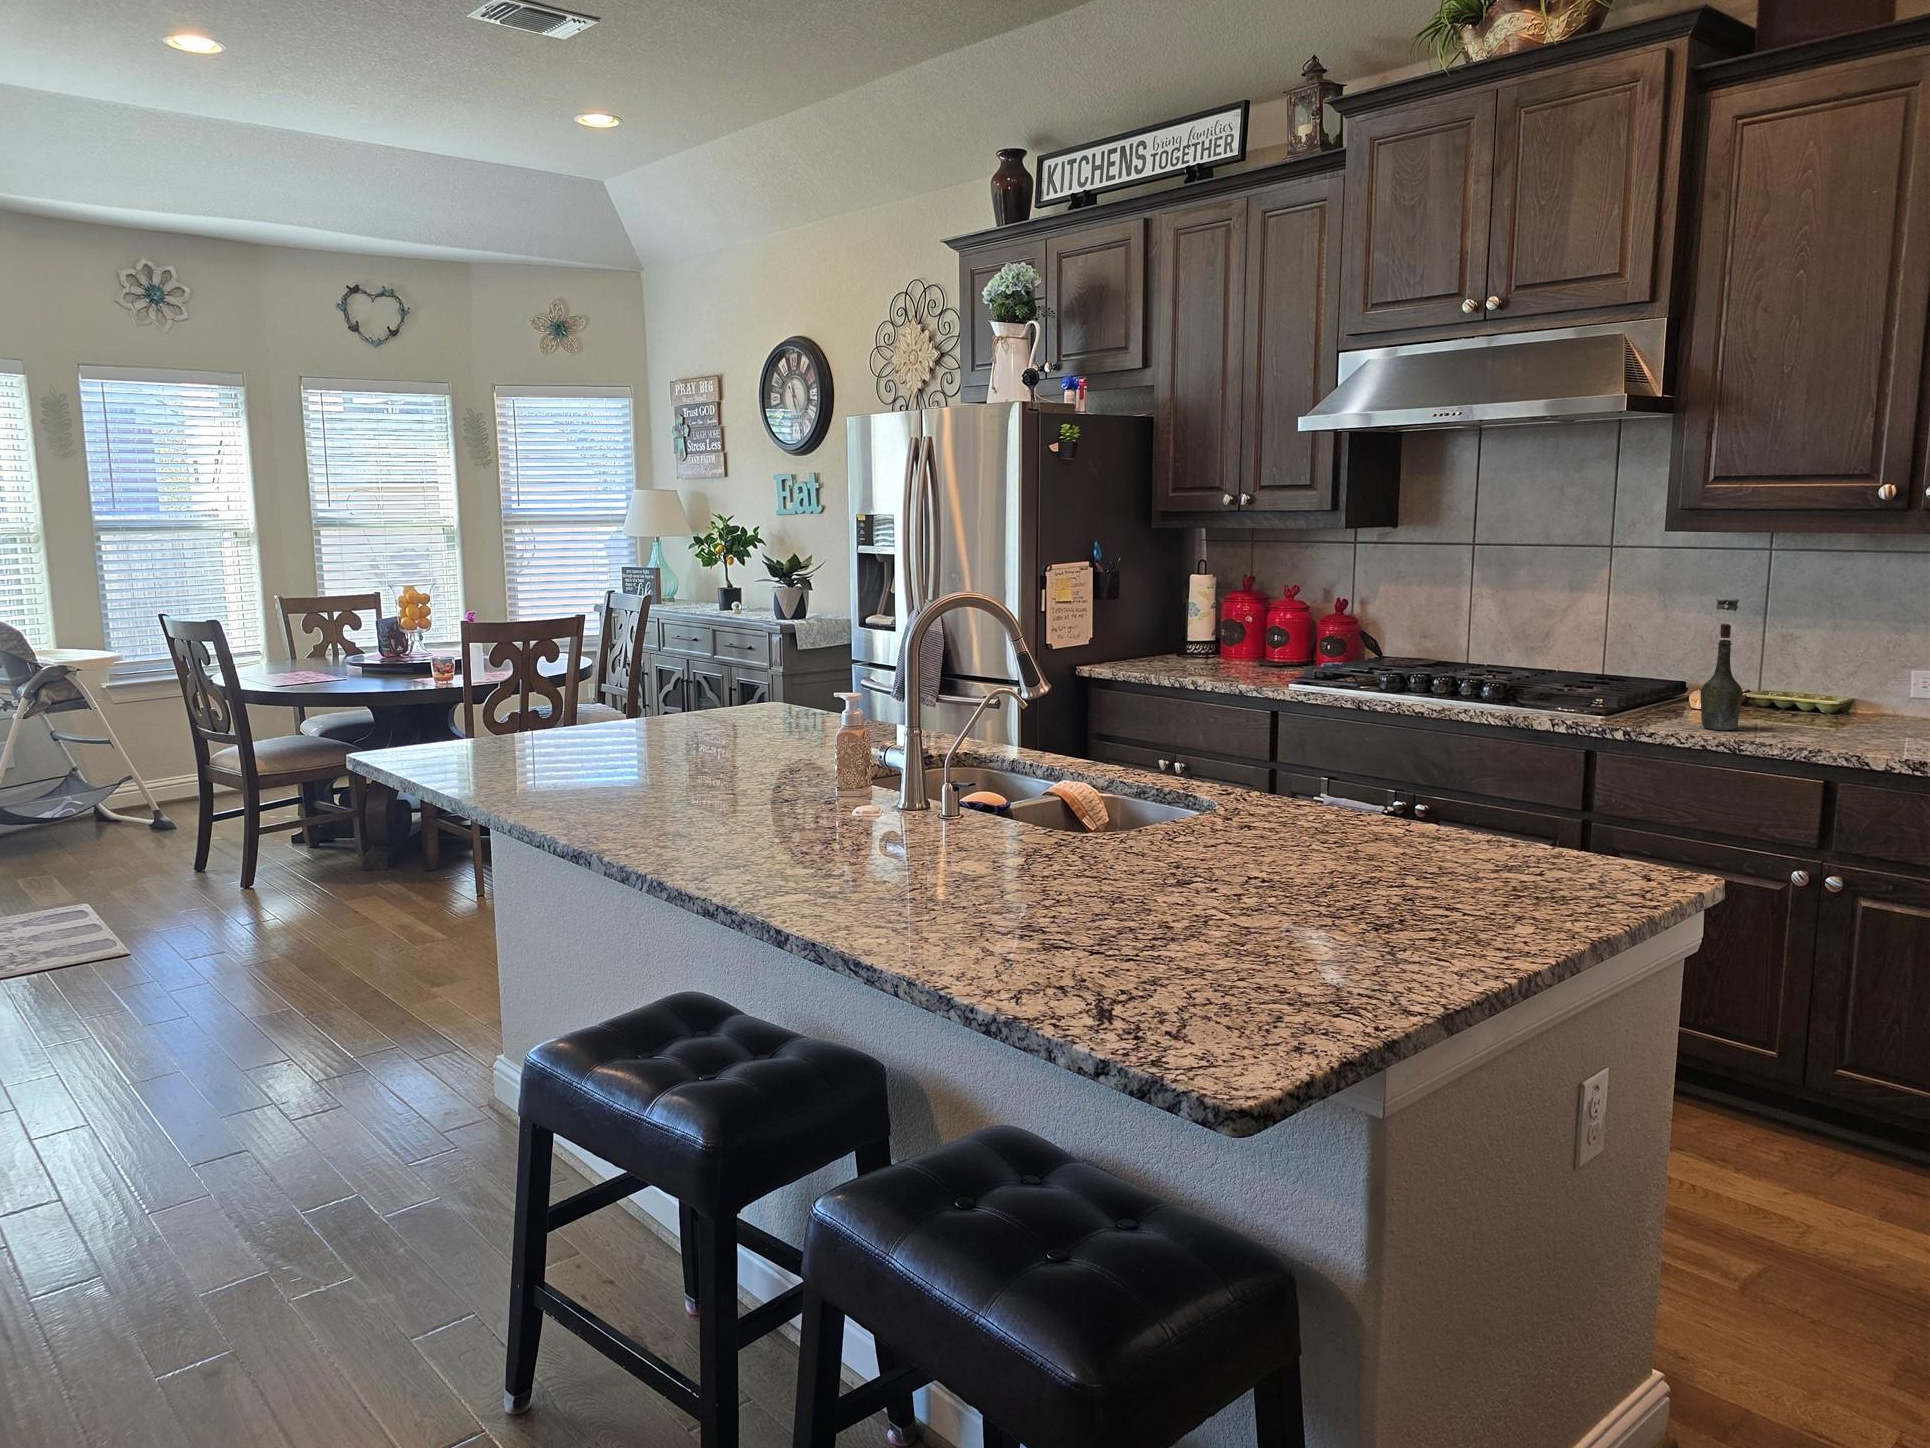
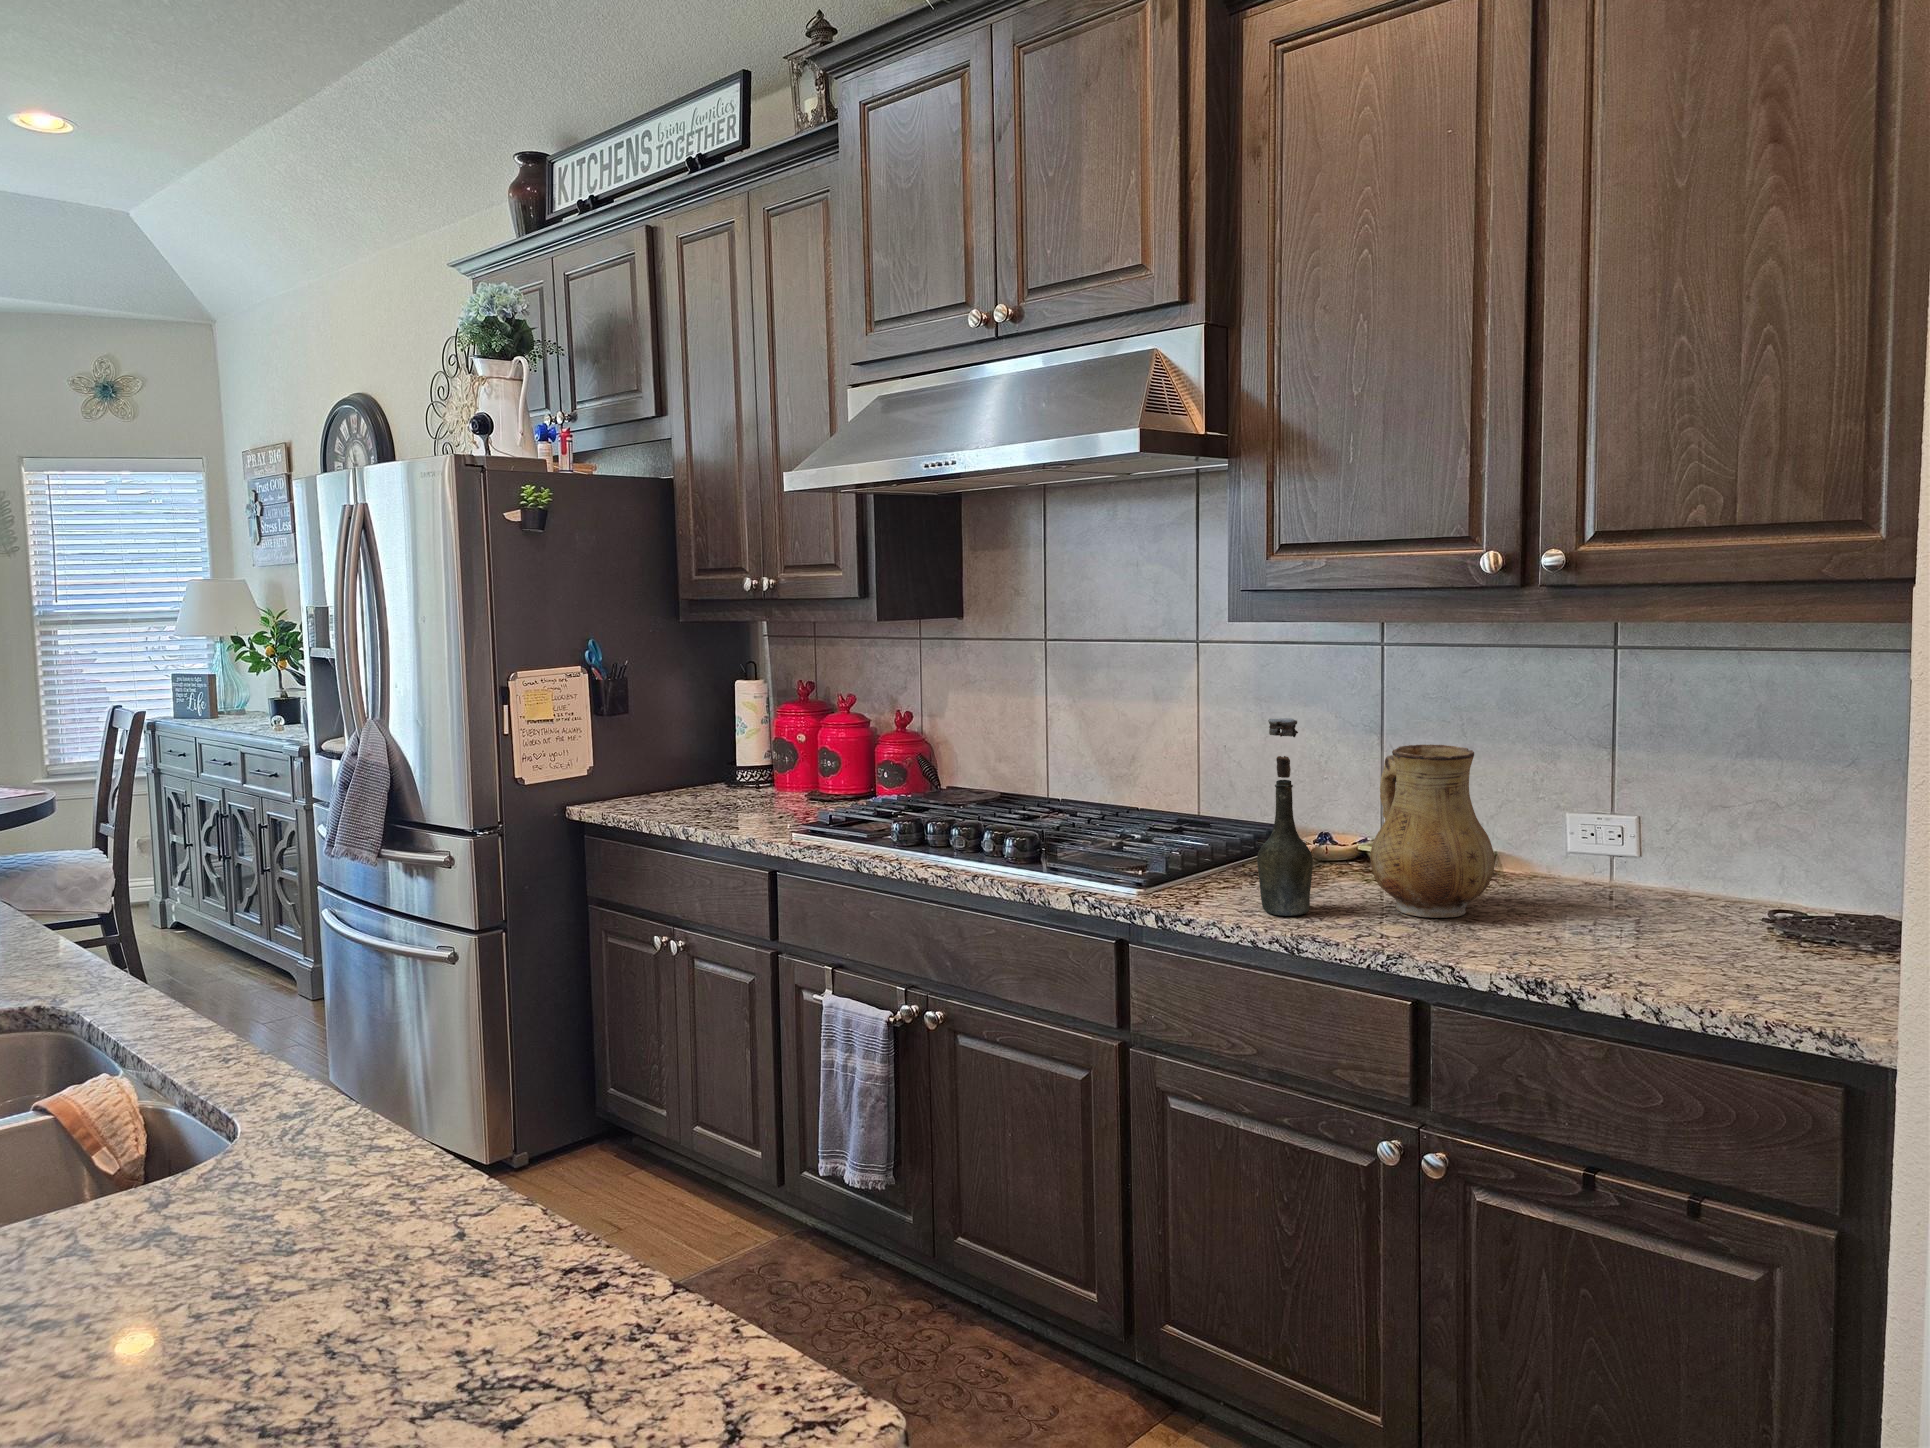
ceramic pitcher: none [1781,618,1876,733] -> present [1370,744,1495,918]

